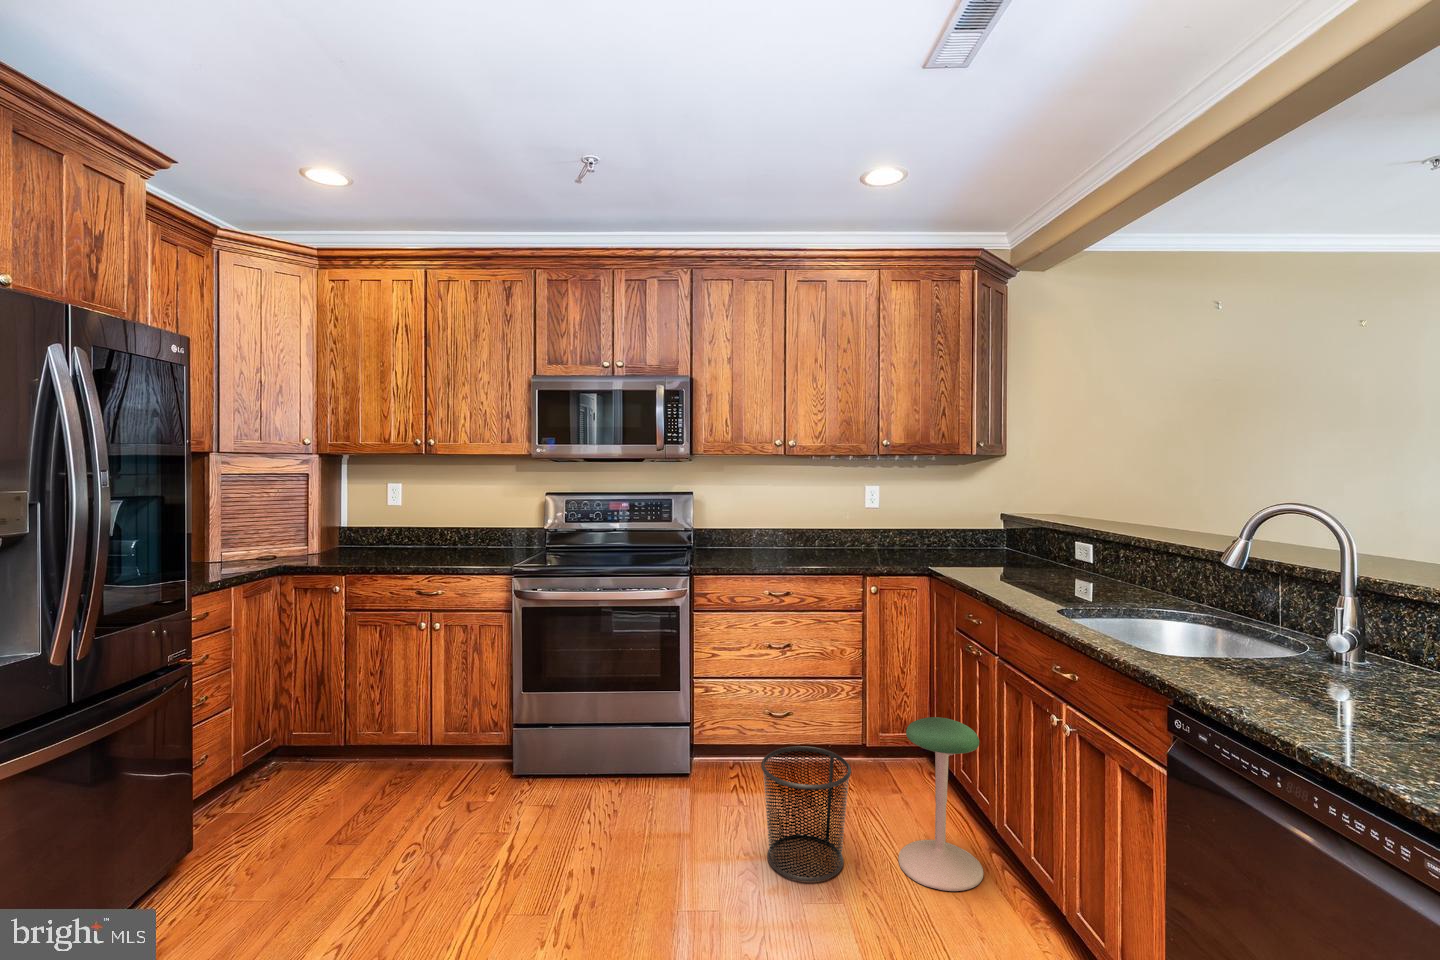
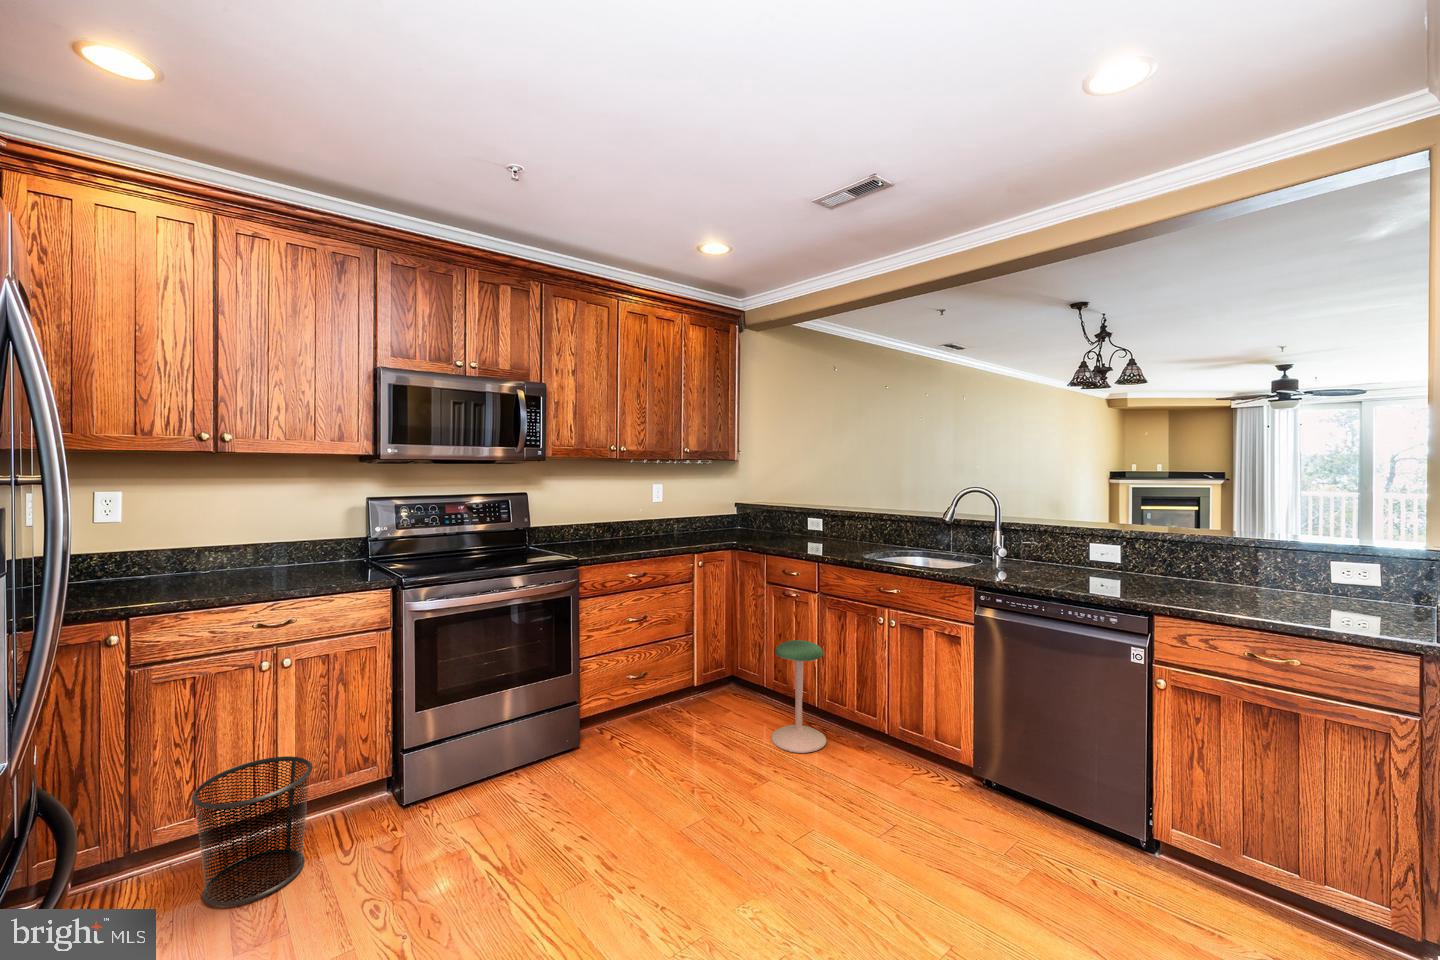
waste bin: present [761,746,851,882] -> present [192,756,313,906]

